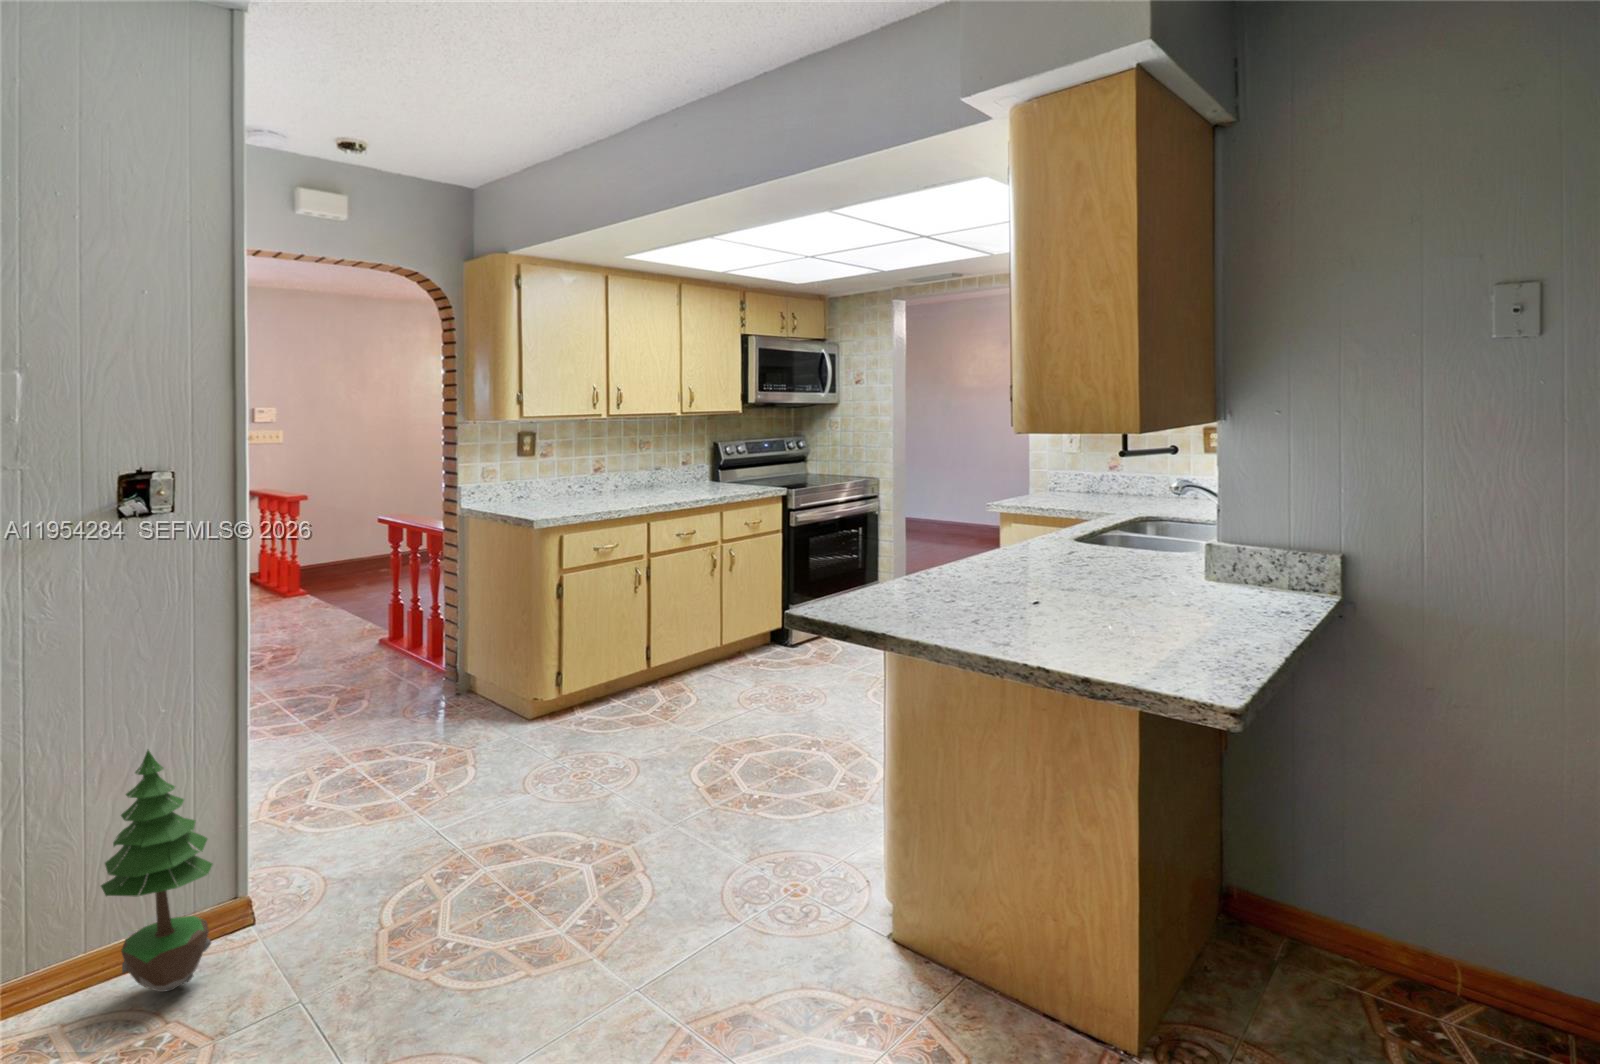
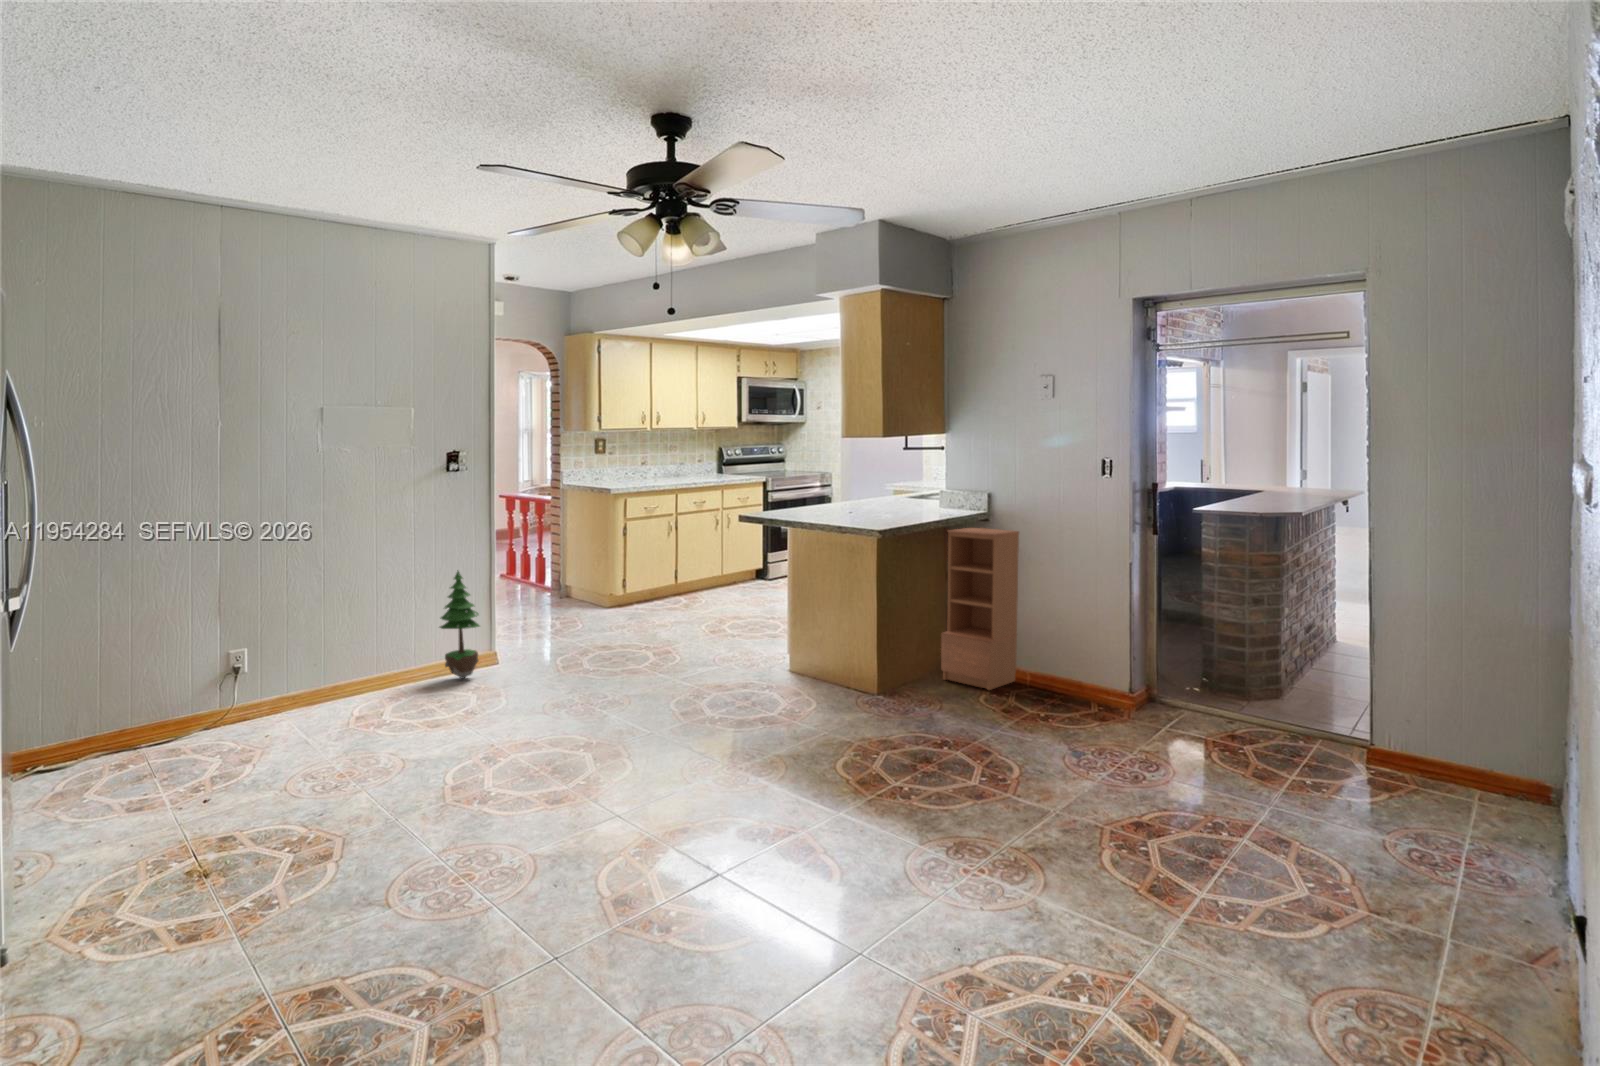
bookcase: none [1243,636,1434,1031] -> present [941,528,1019,690]

